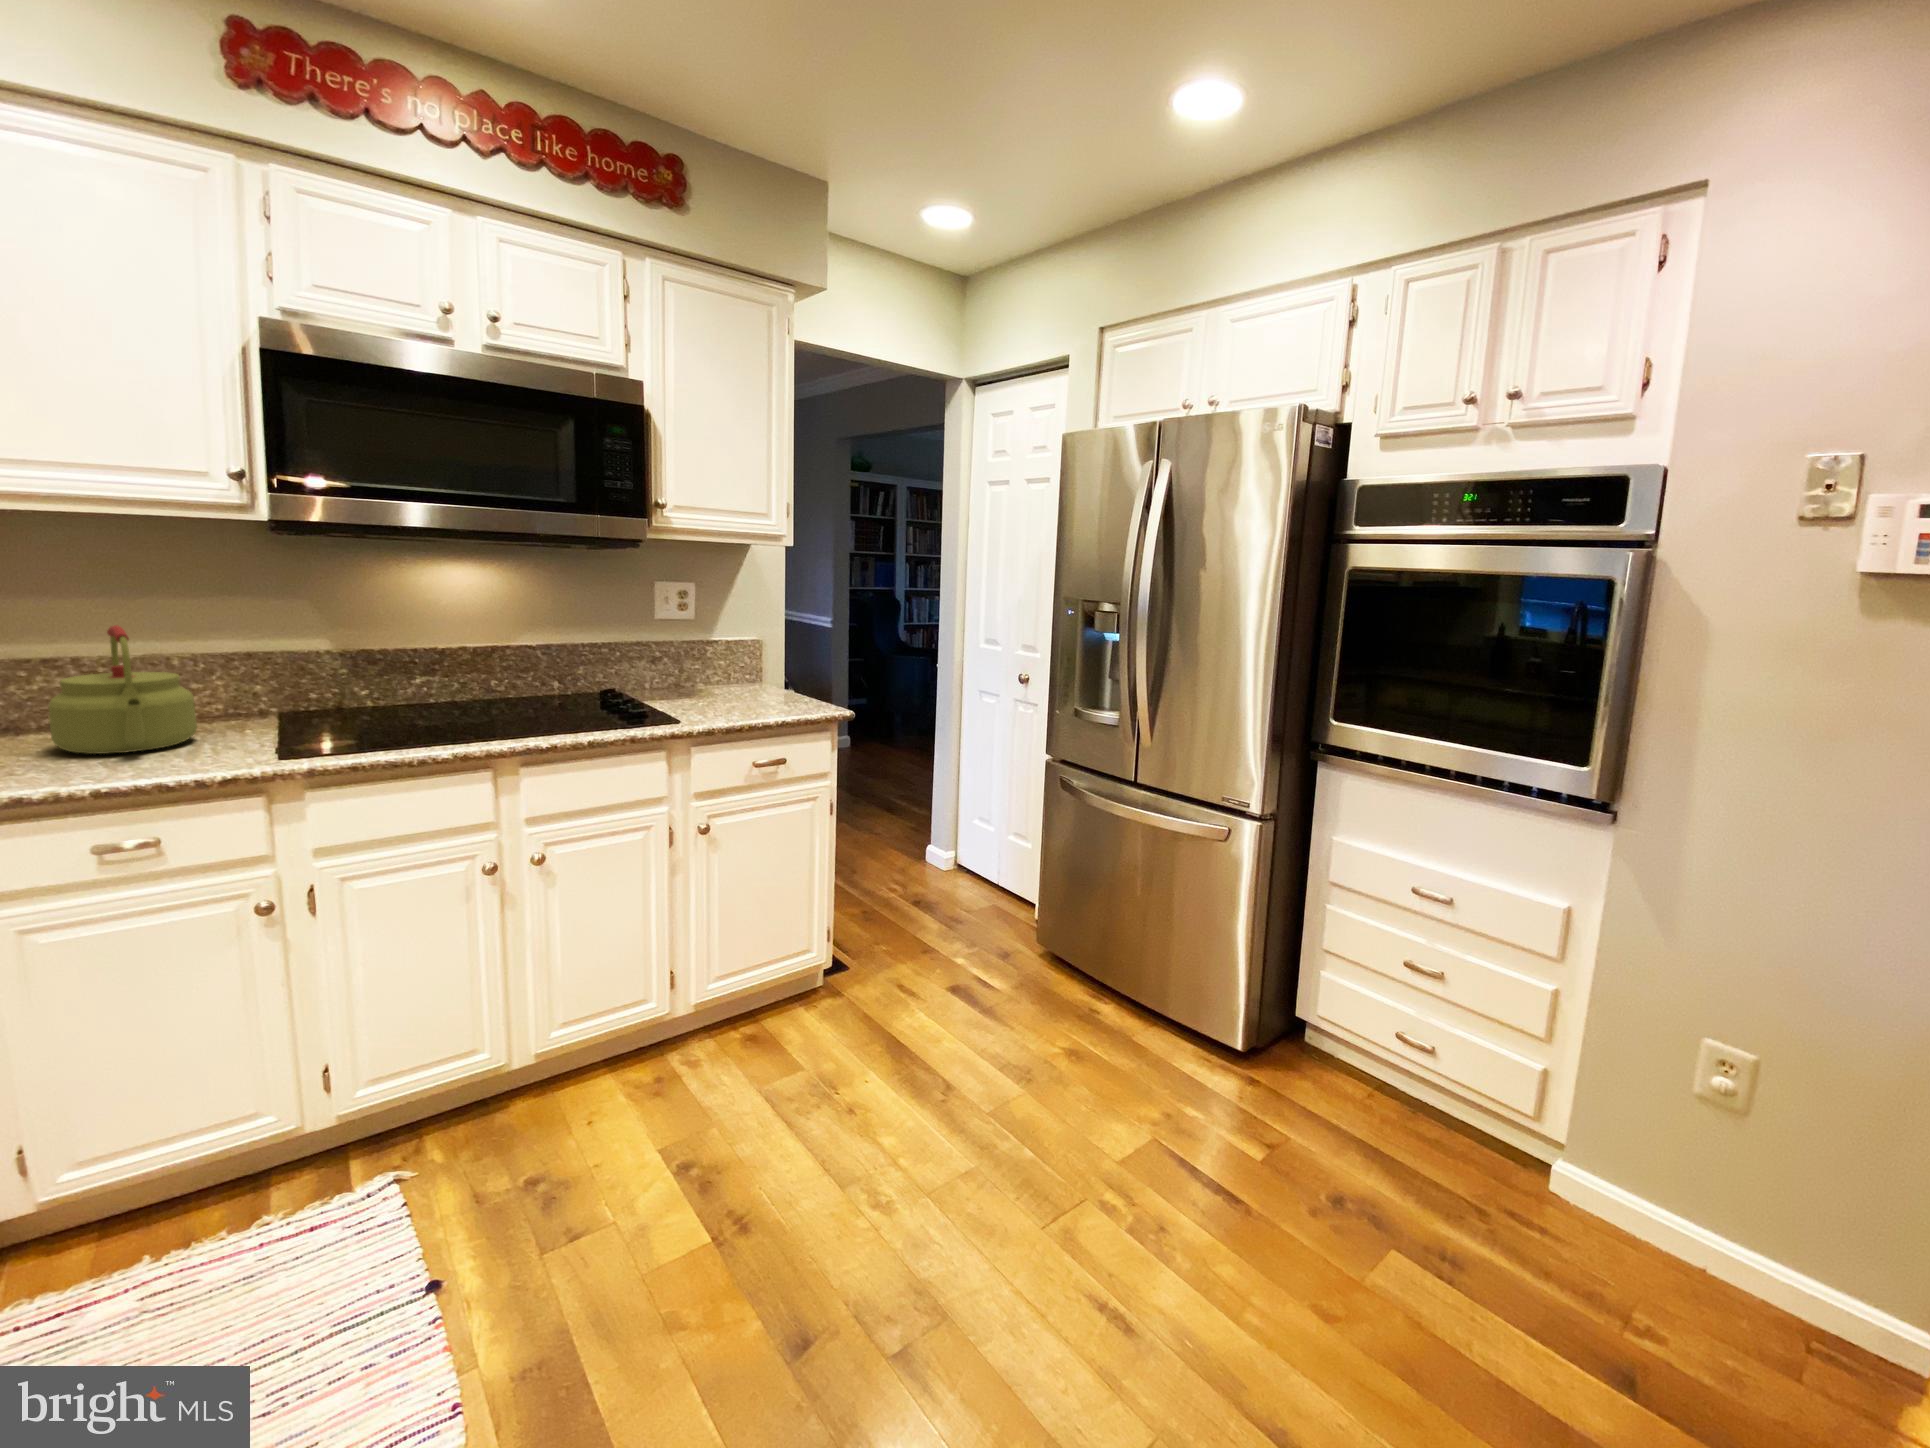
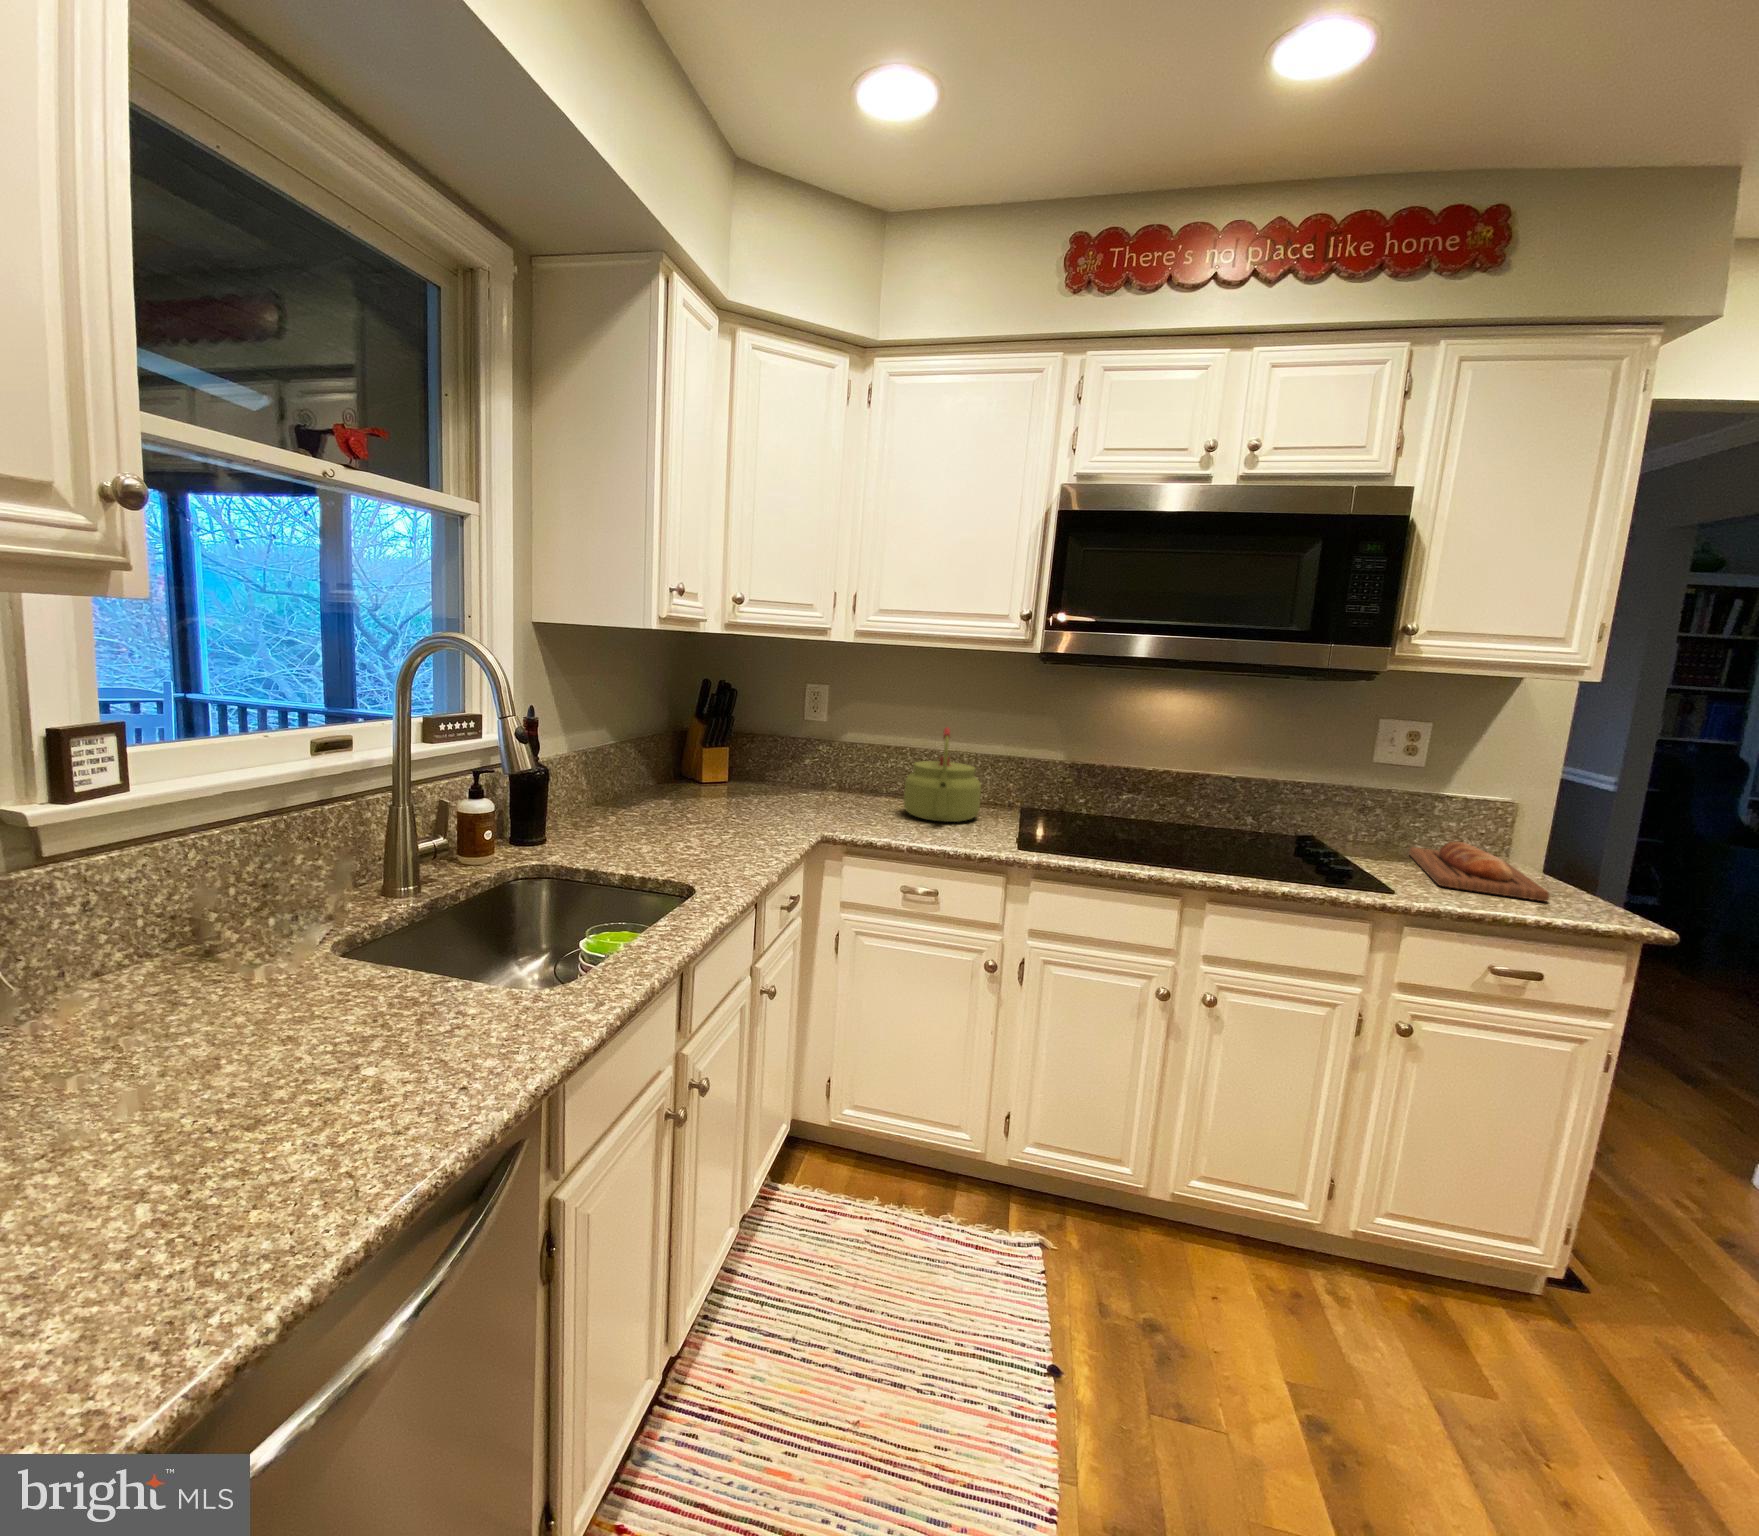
bread loaf: none [688,675,783,712] -> present [1409,842,1549,901]

